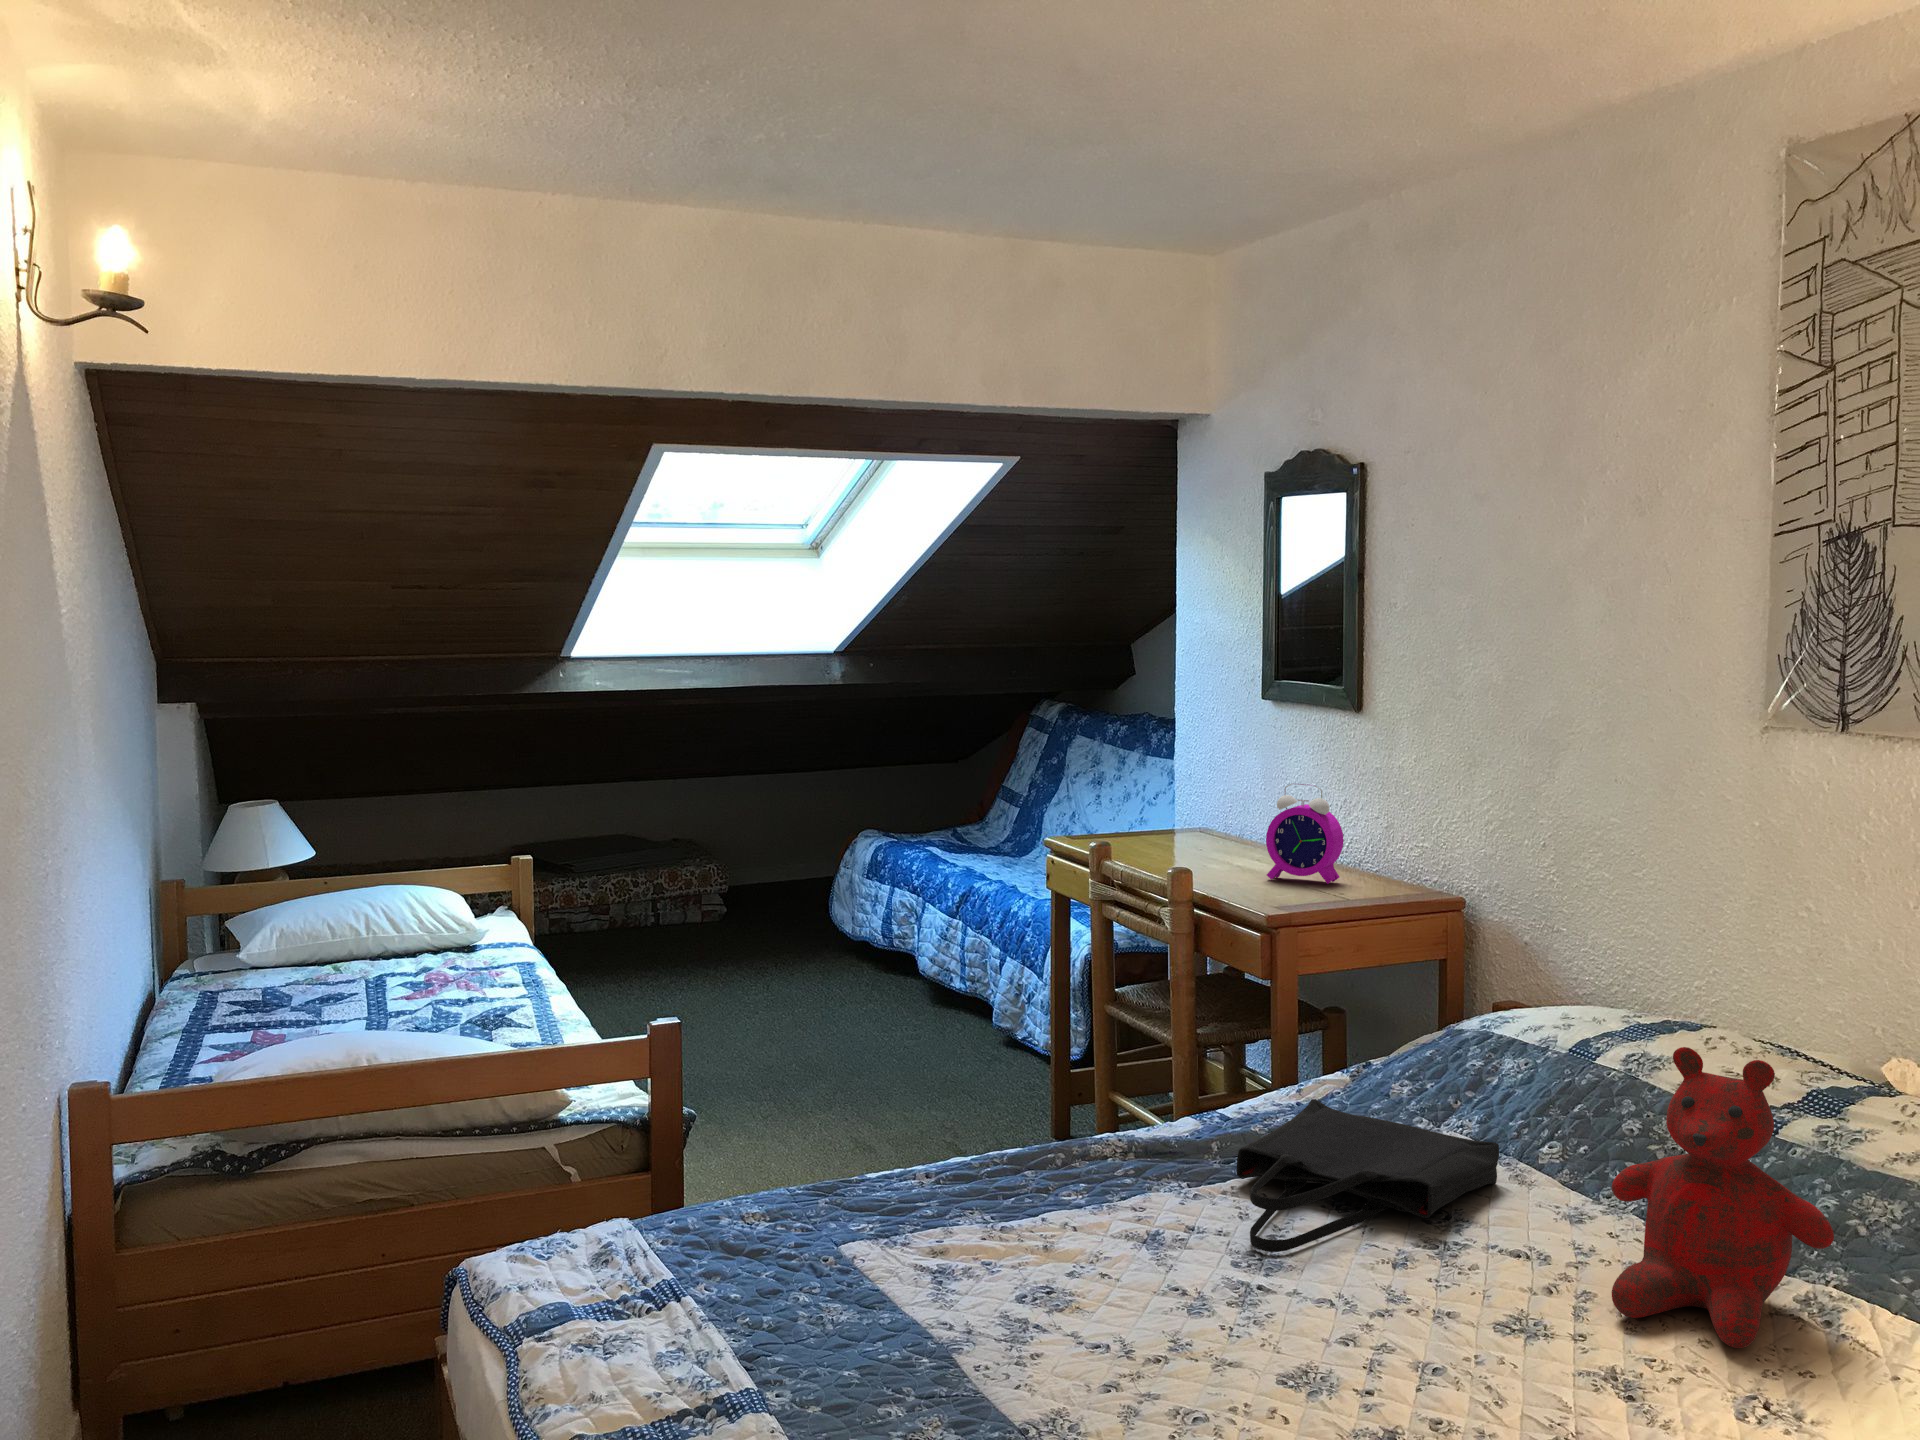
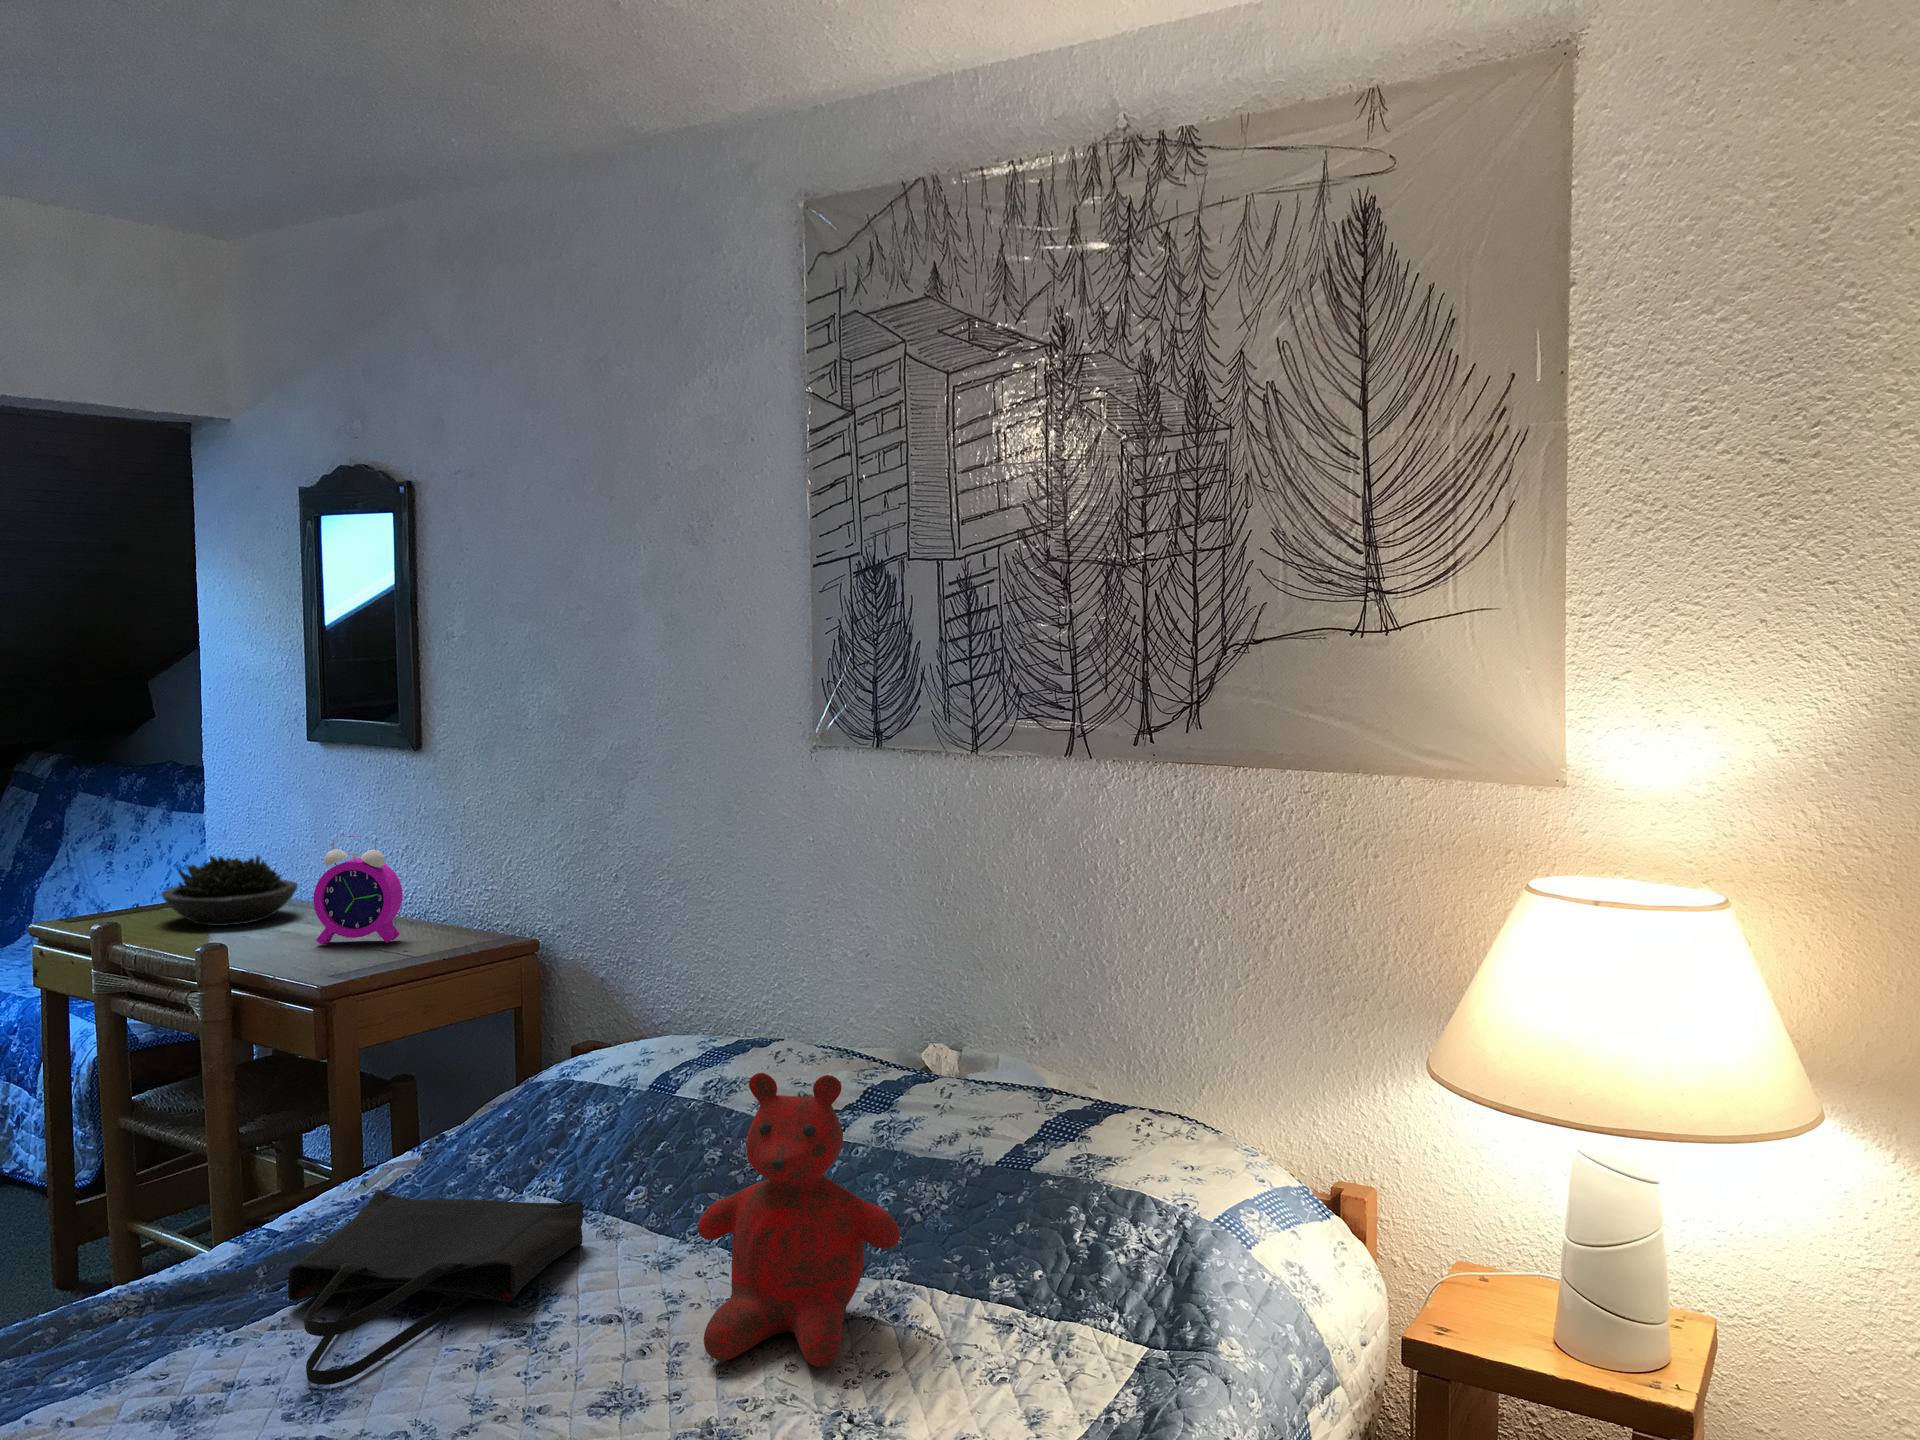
succulent plant: none [1142,792,1253,854] -> present [161,856,298,926]

